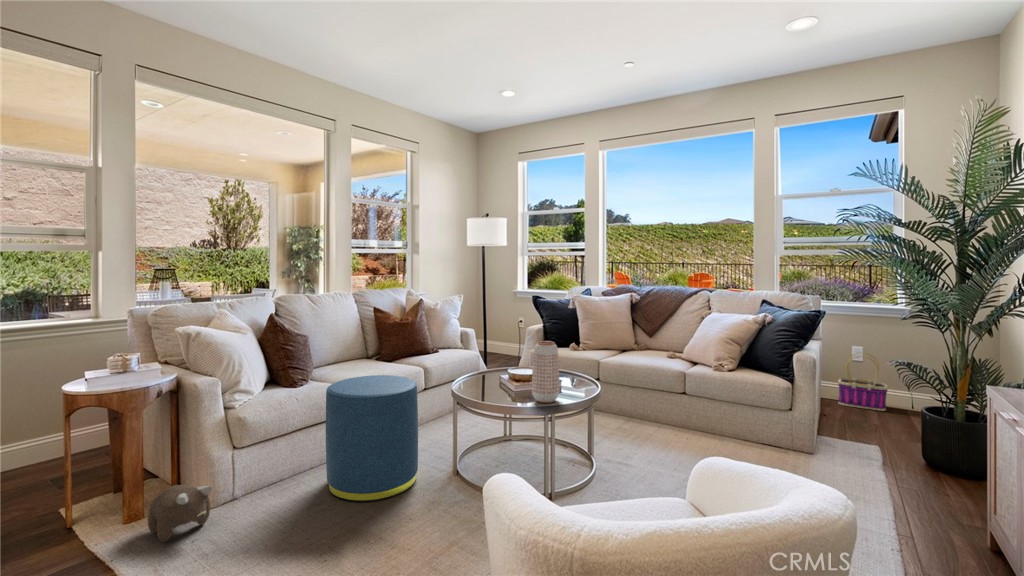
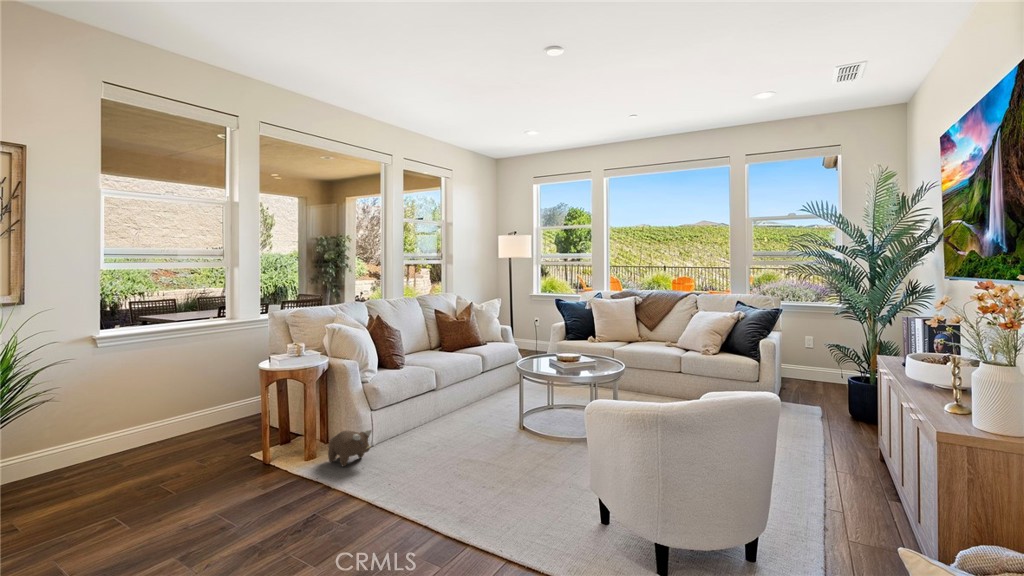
vase: present [532,341,560,403] -> none [577,332,596,375]
basket: present [838,353,888,411] -> none [796,342,833,386]
ottoman: present [326,375,418,502] -> none [431,359,494,444]

